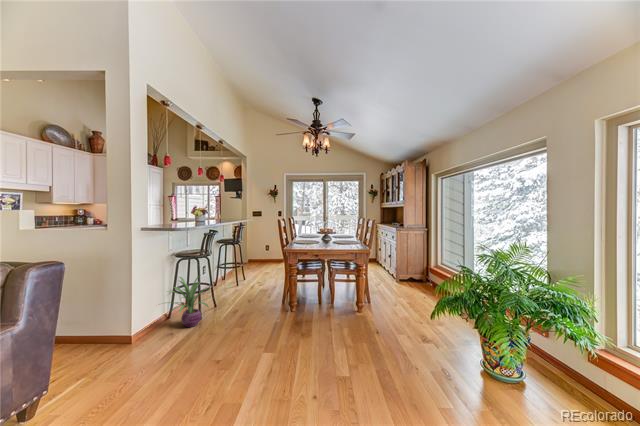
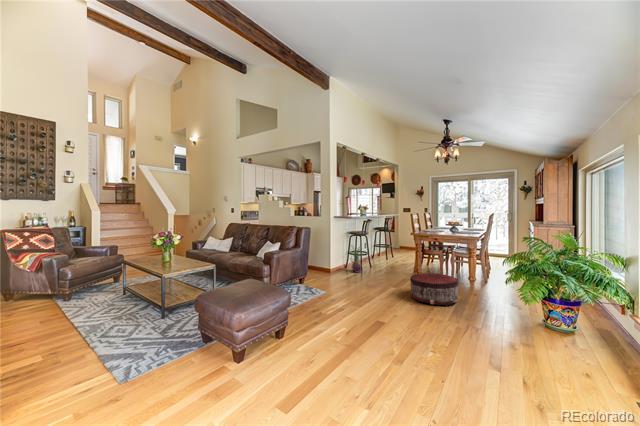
pouf: none [303,317,380,391] -> present [410,273,459,306]

